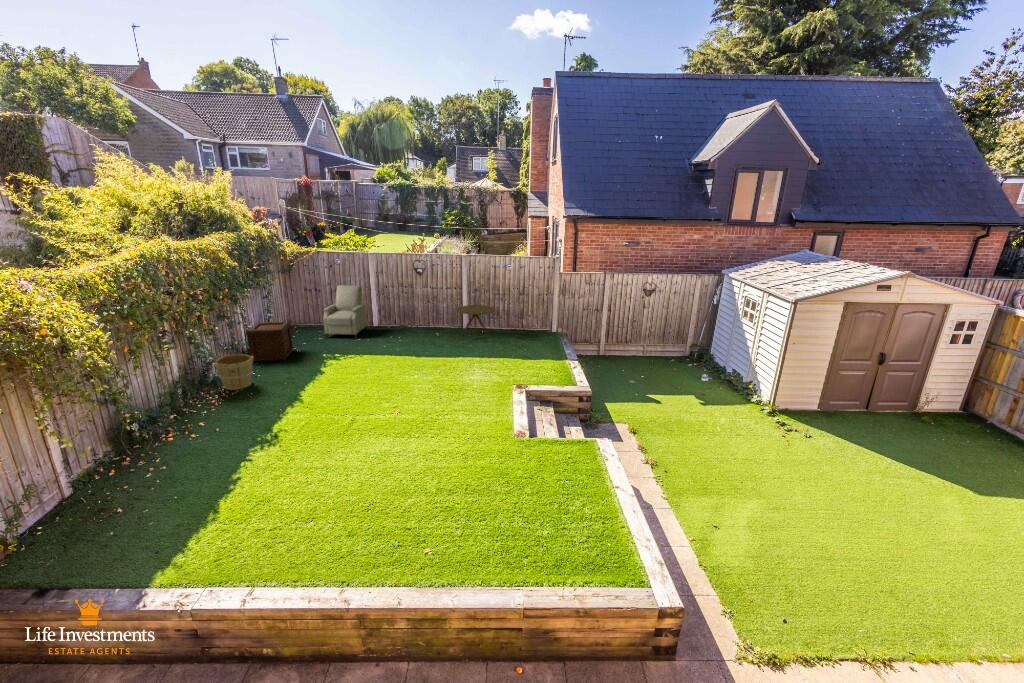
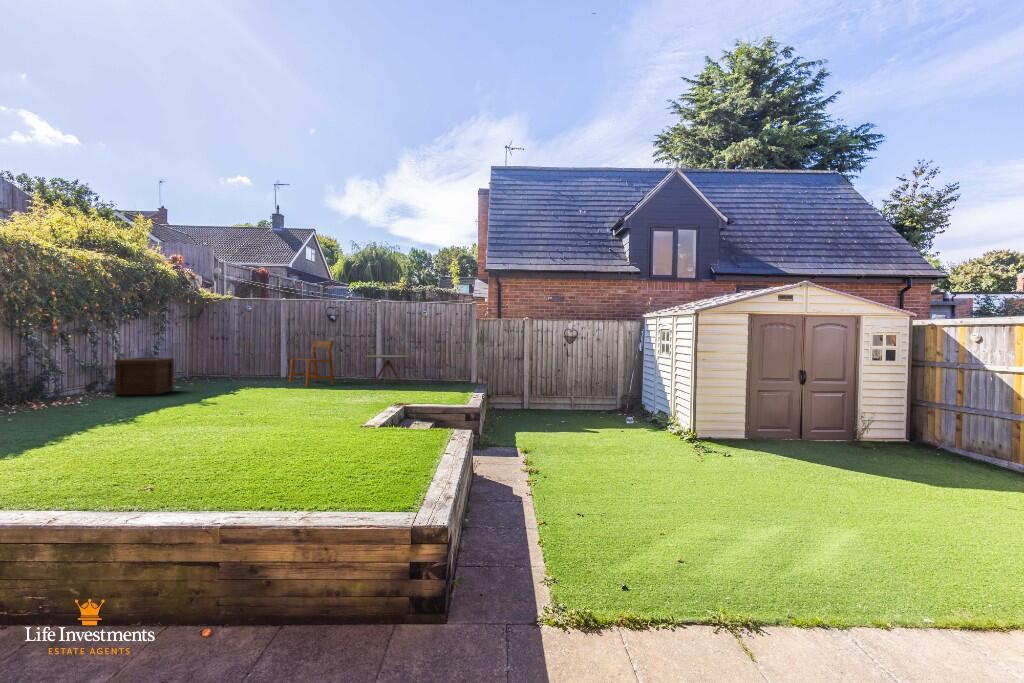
chair: present [323,285,367,339] -> none [220,334,273,386]
bench: none [383,289,427,340] -> present [289,340,335,387]
wooden bucket: present [214,354,253,390] -> none [50,373,103,408]

